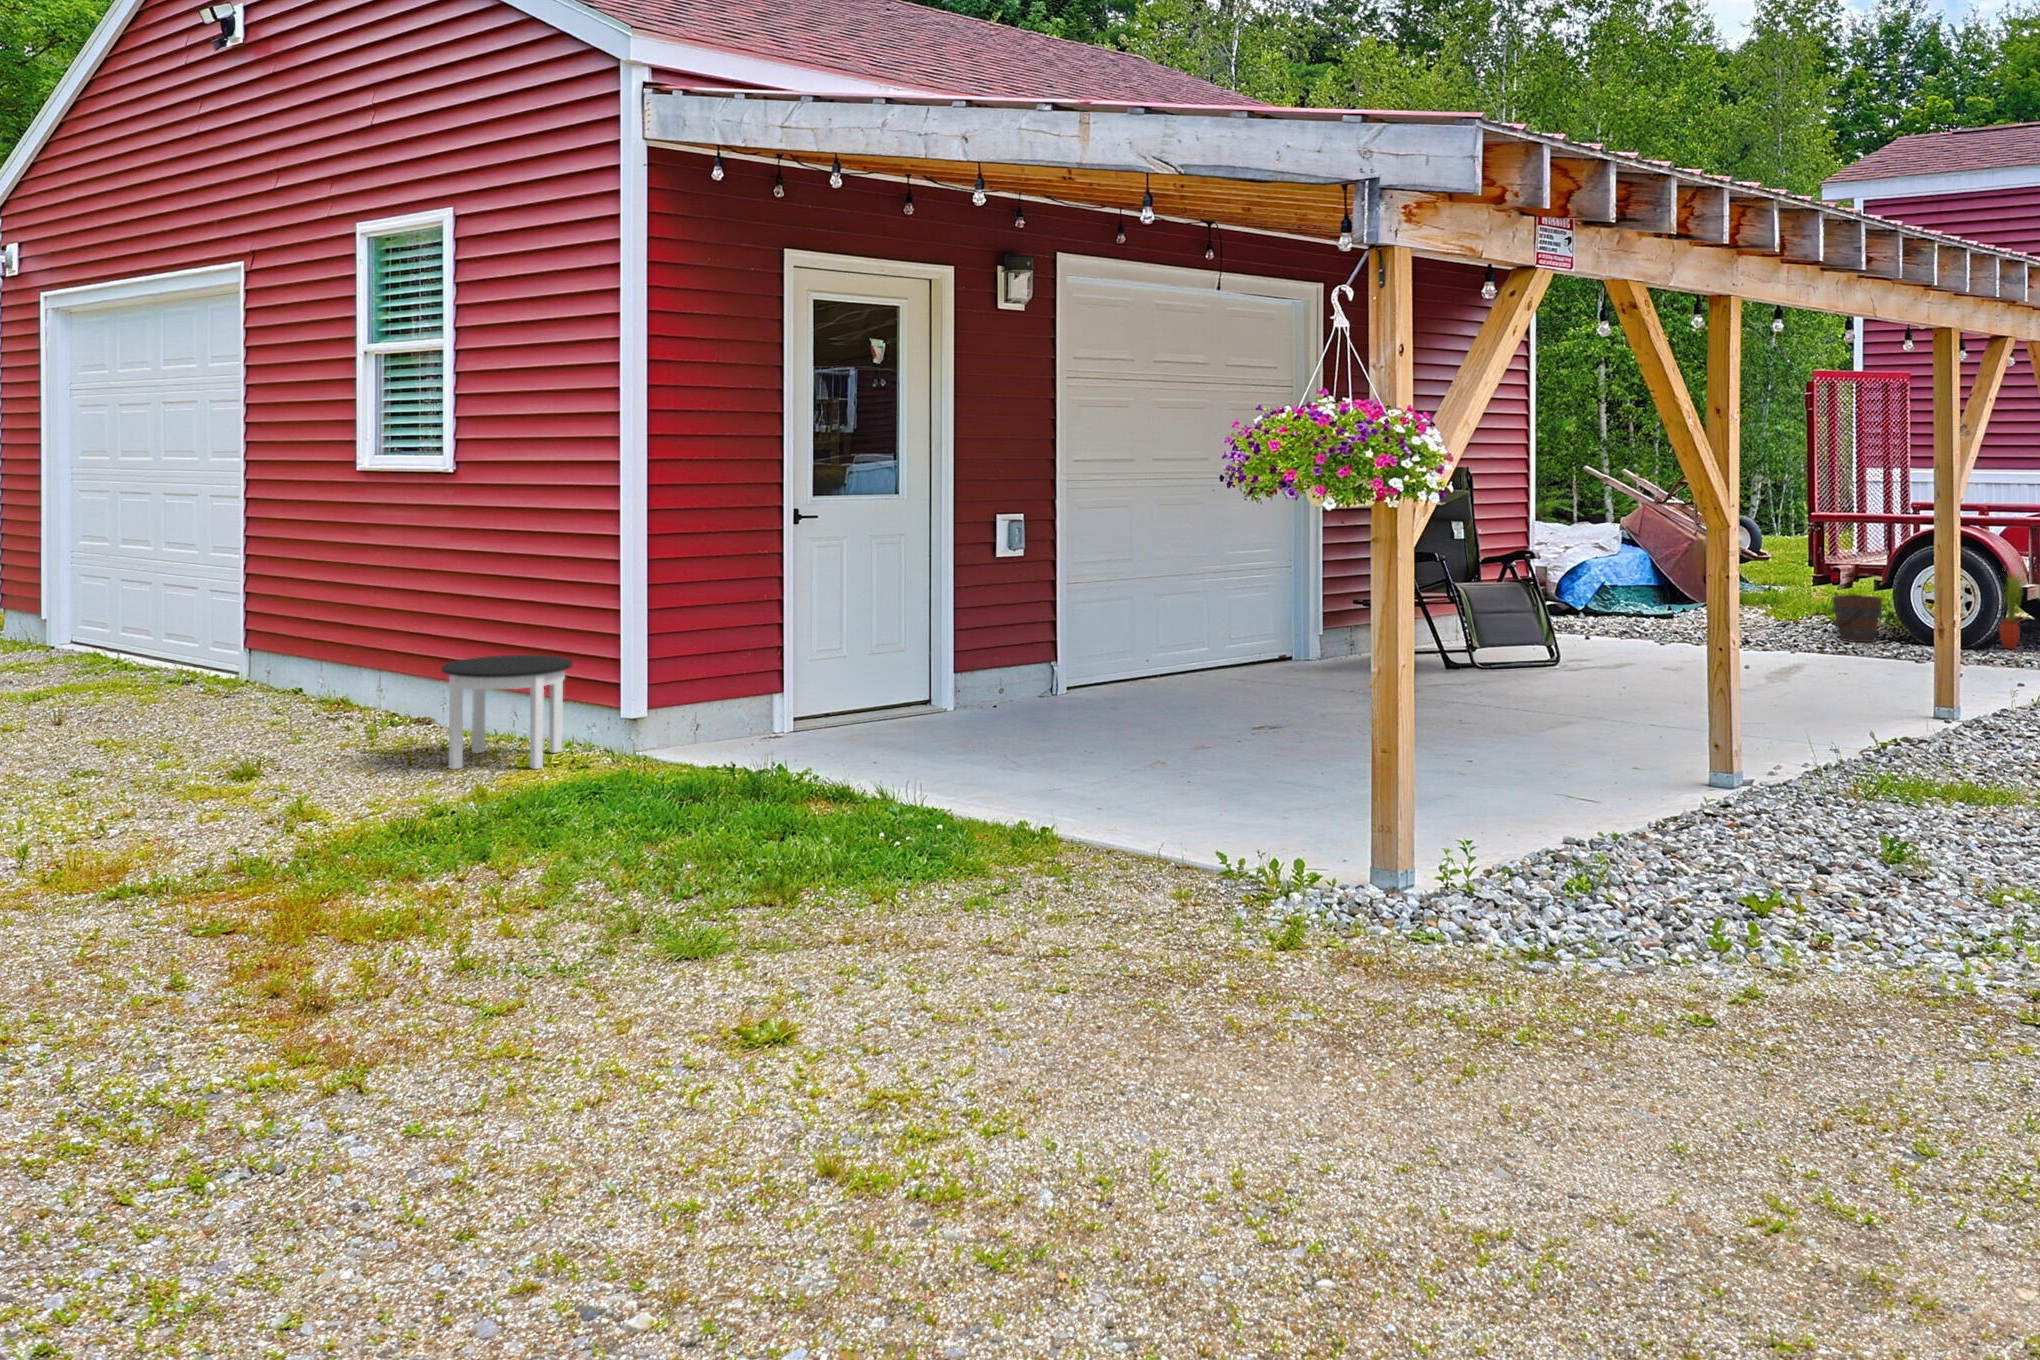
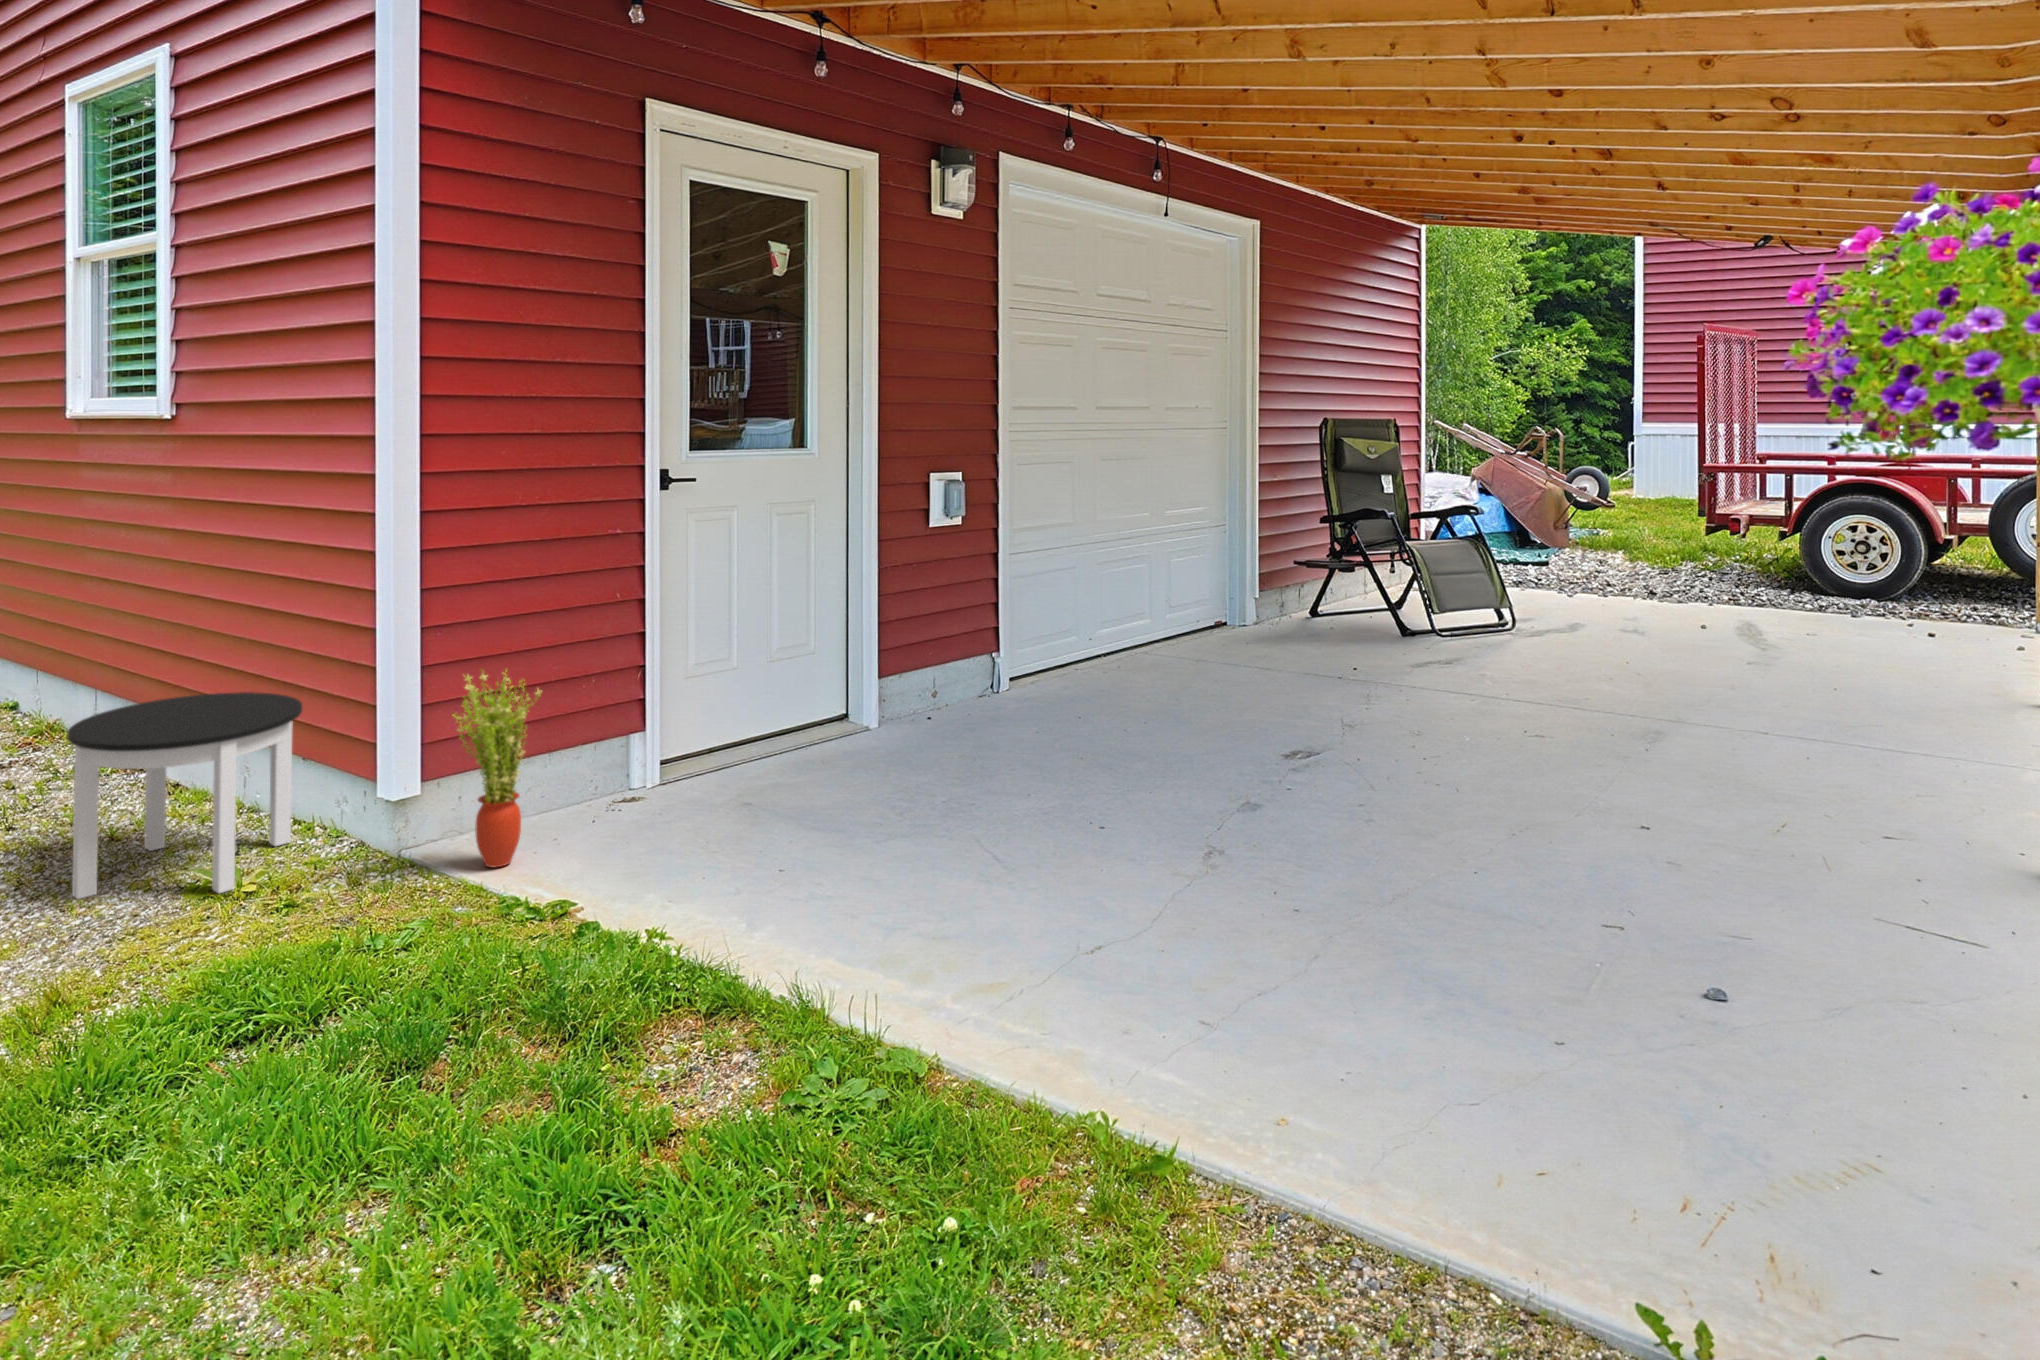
potted plant: present [1999,570,2026,649] -> present [454,670,541,867]
bucket: present [1832,594,1883,642] -> none [1748,547,1802,597]

